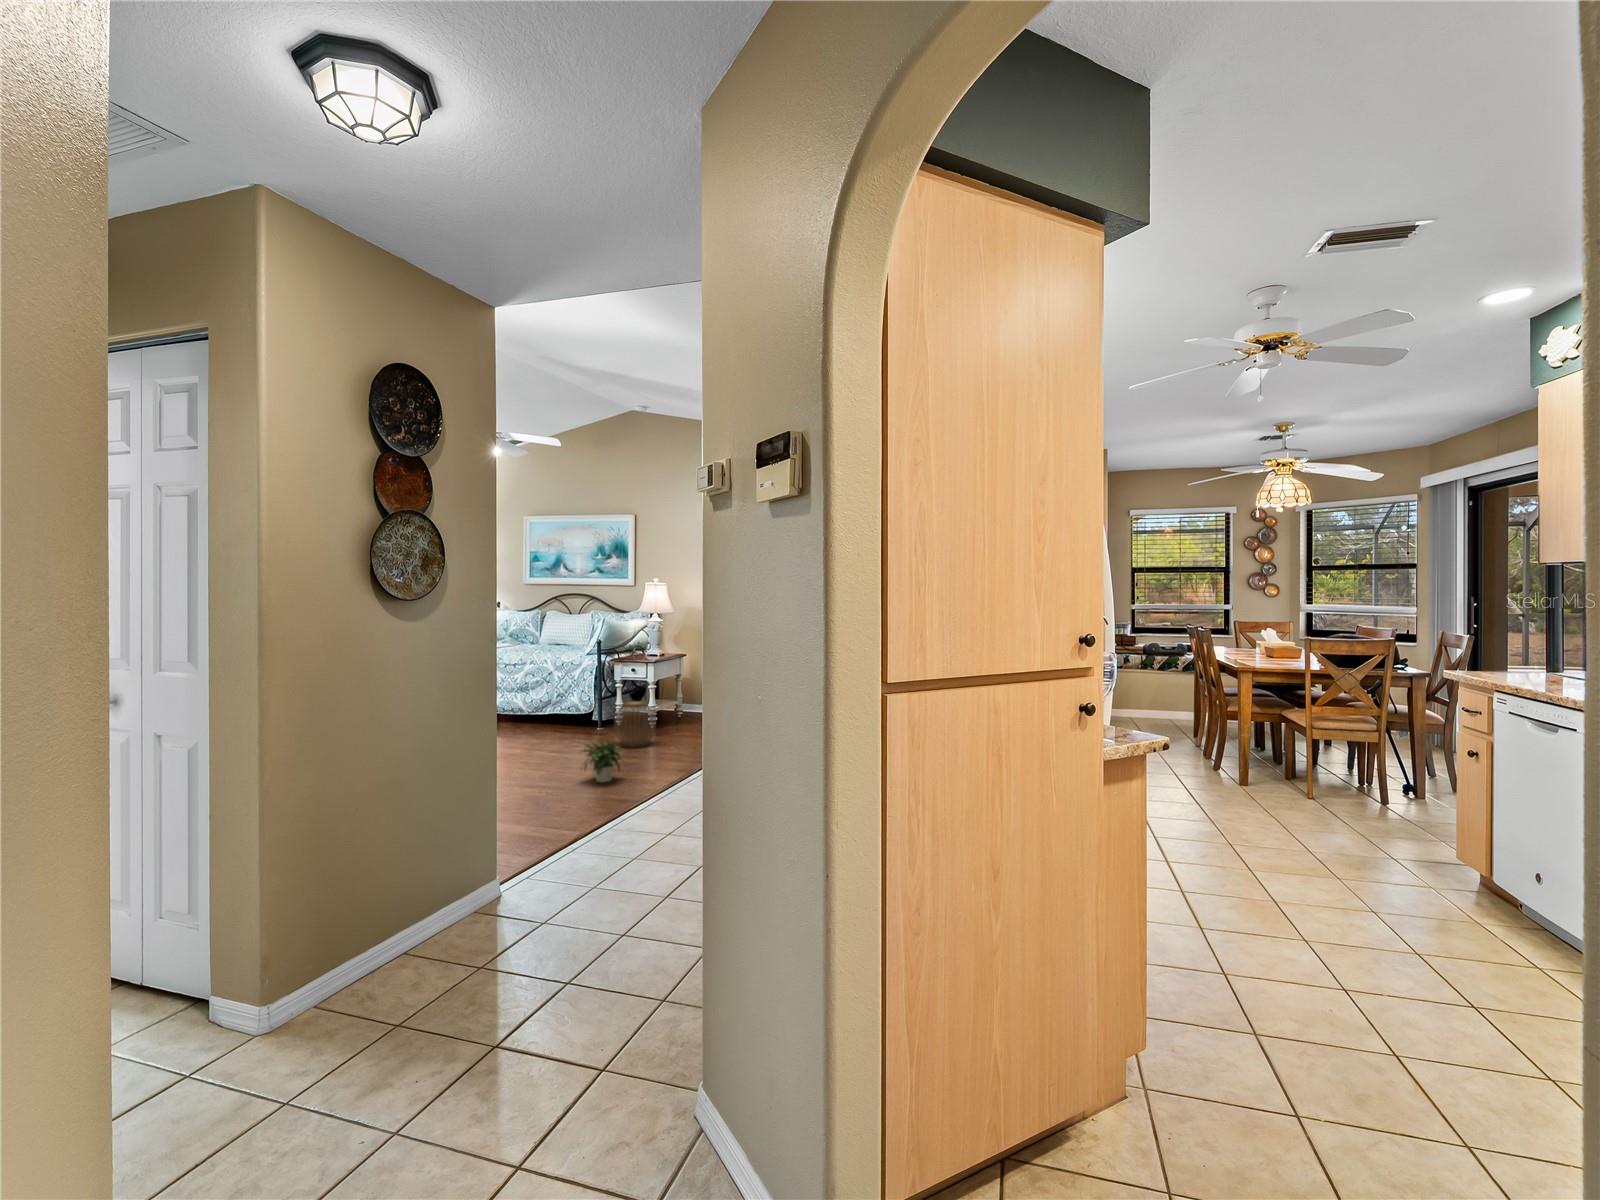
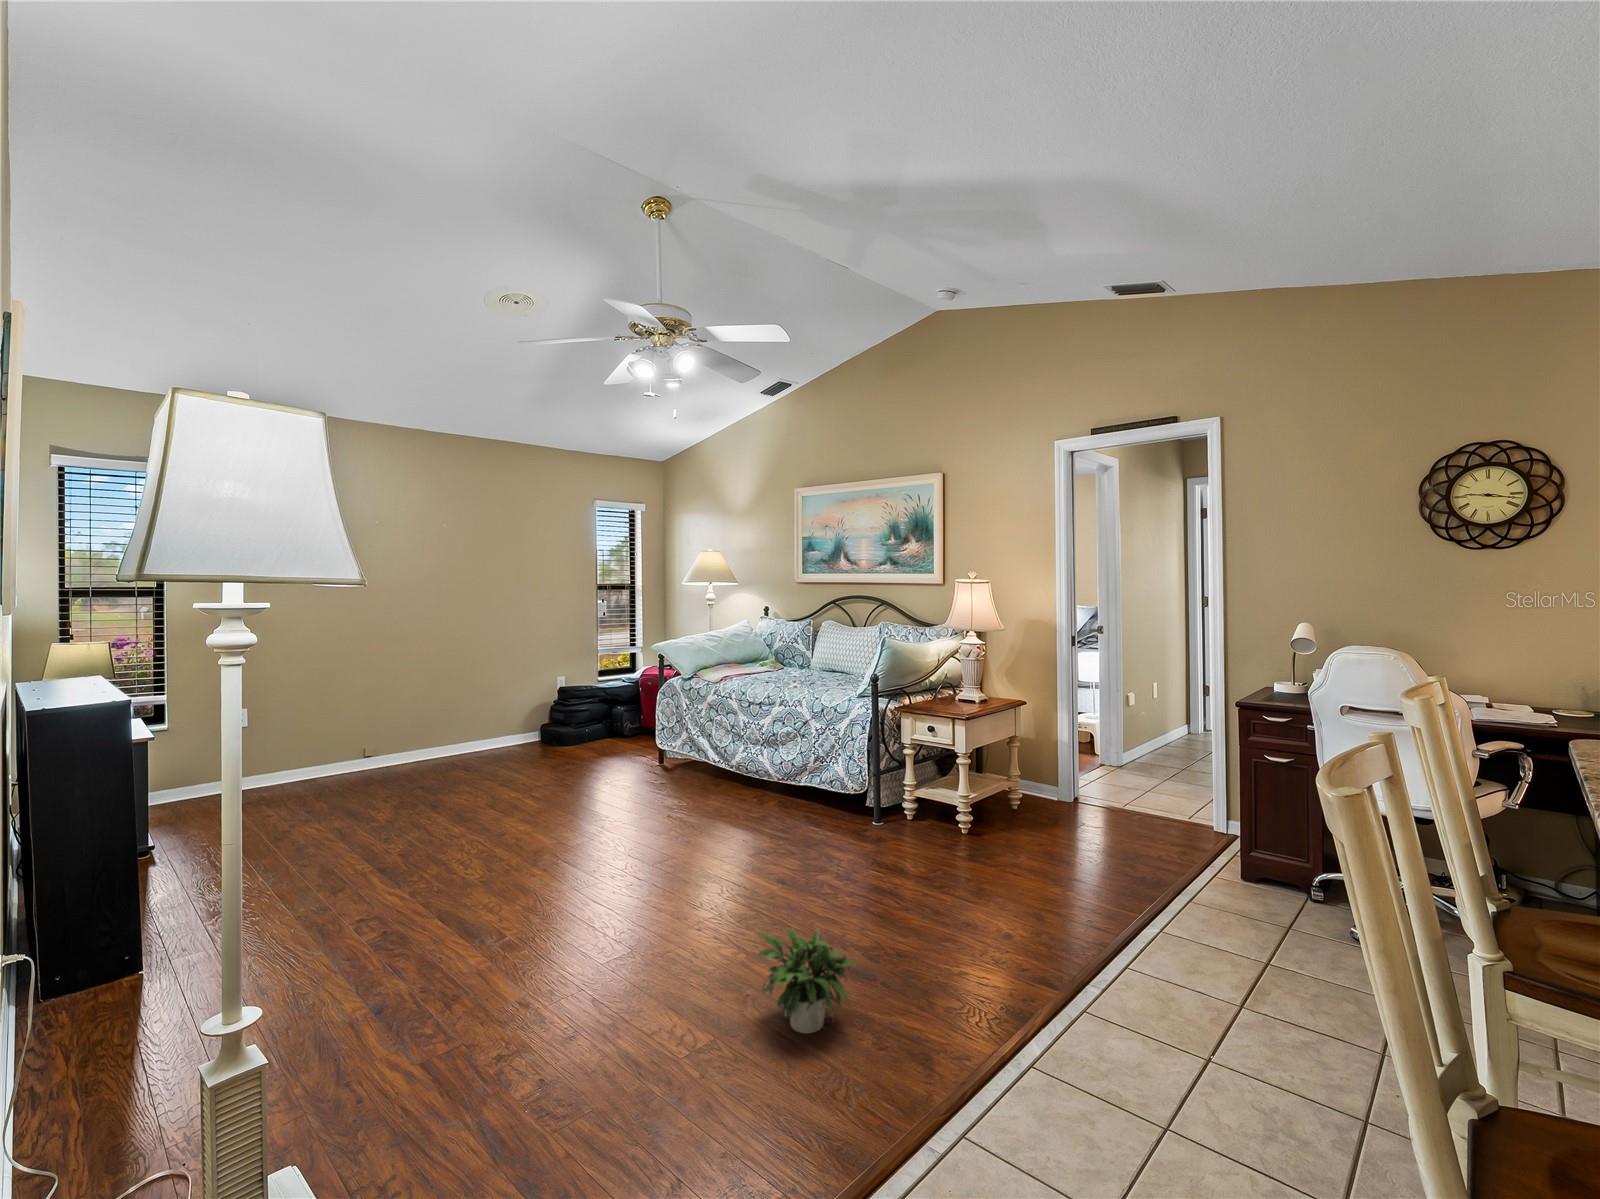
woven basket: present [614,701,656,747] -> none [878,801,955,892]

